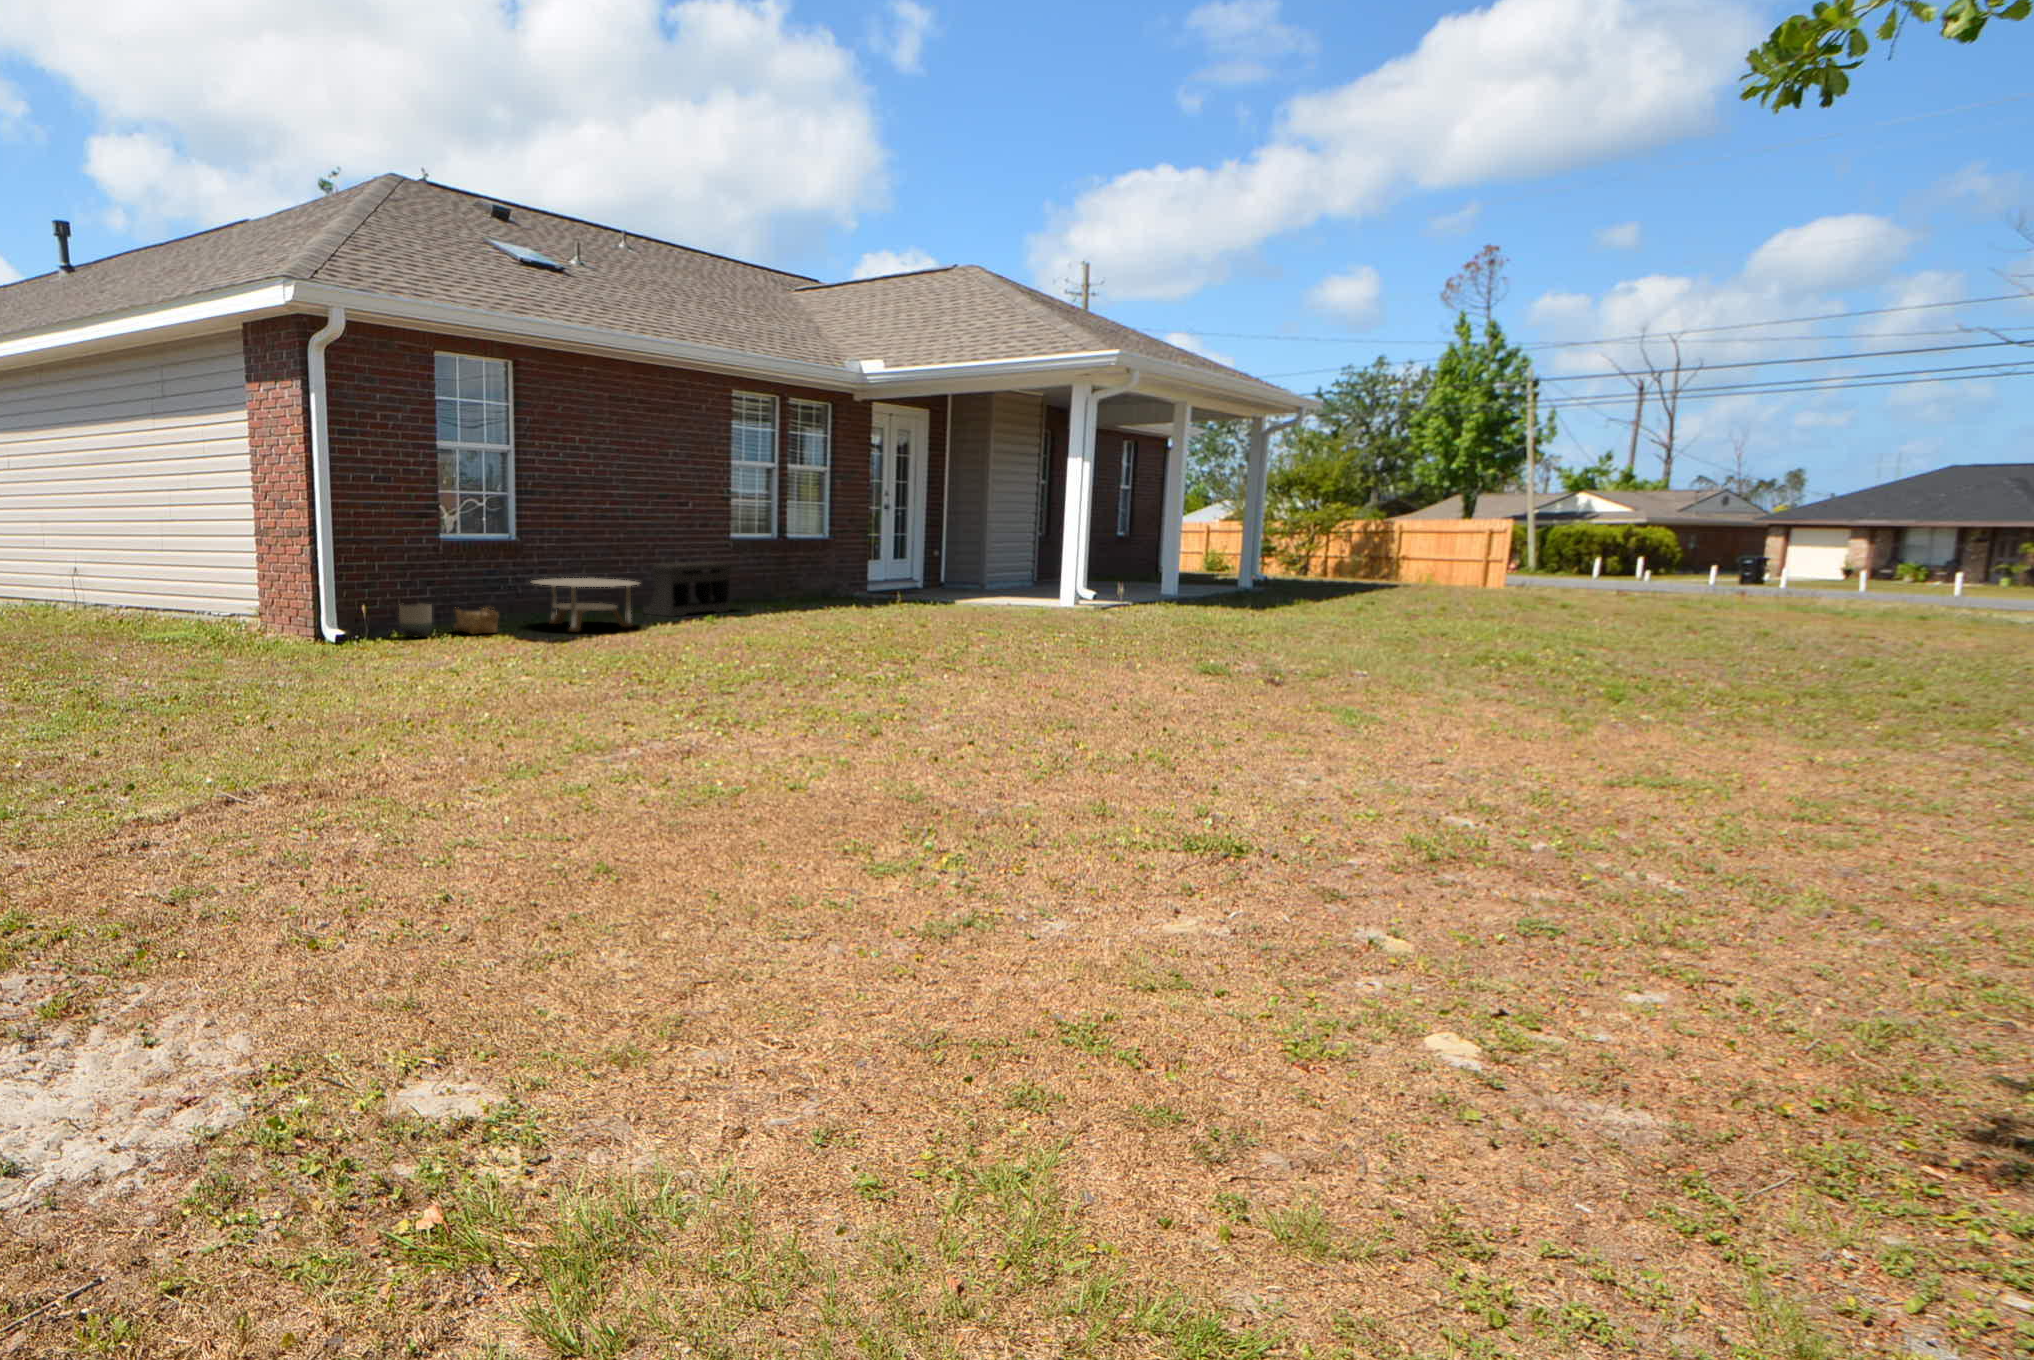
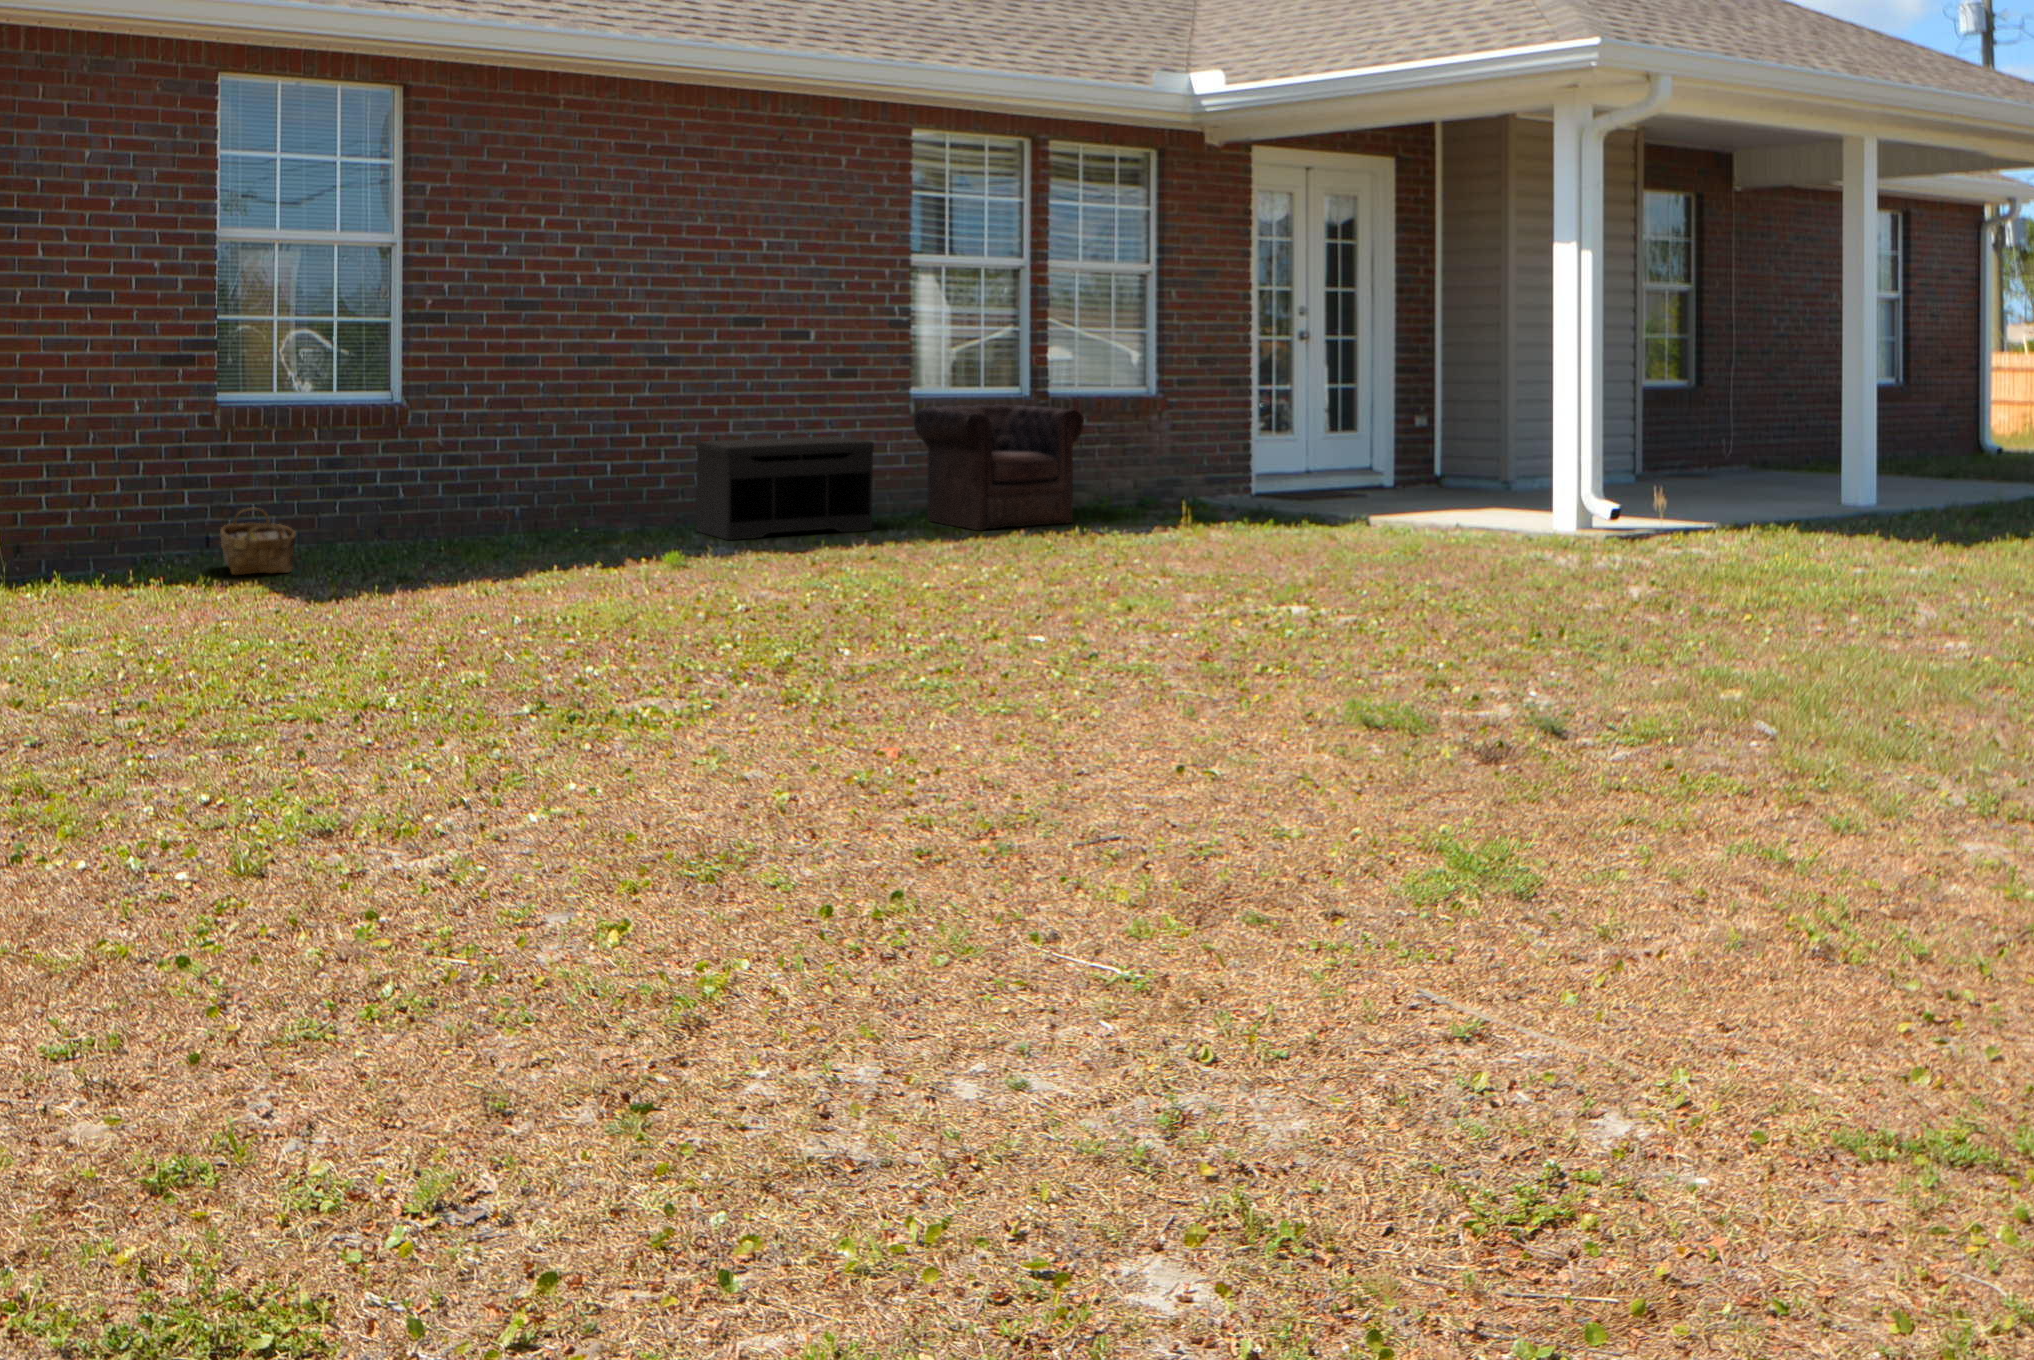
armchair: none [734,545,823,611] -> present [914,404,1084,531]
round table: present [532,578,639,632] -> none [389,469,599,574]
planter: present [399,604,432,638] -> none [85,517,148,580]

